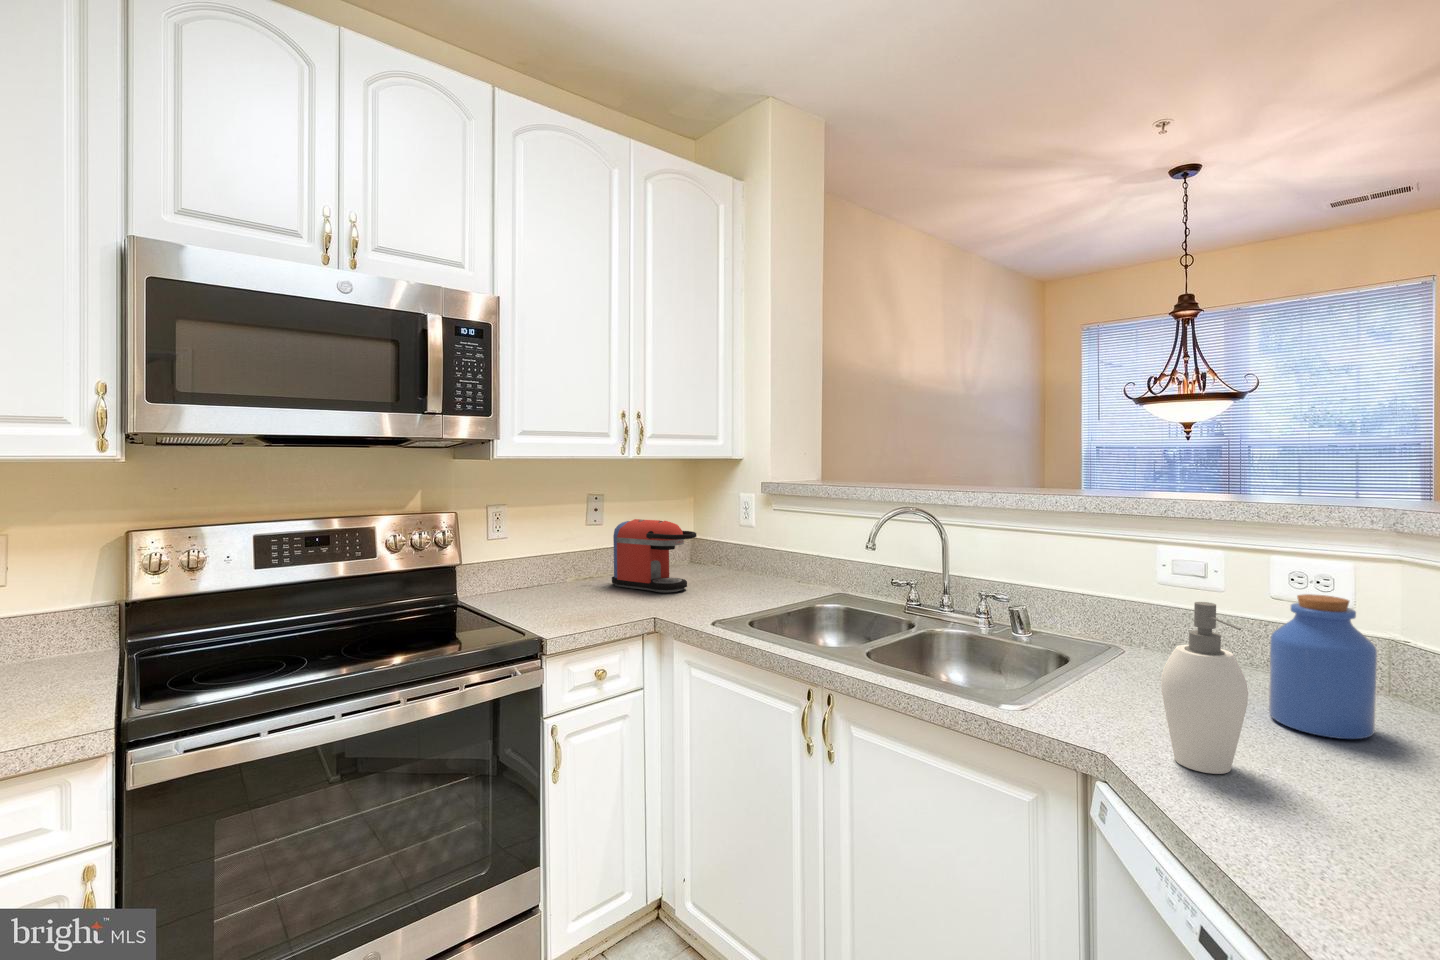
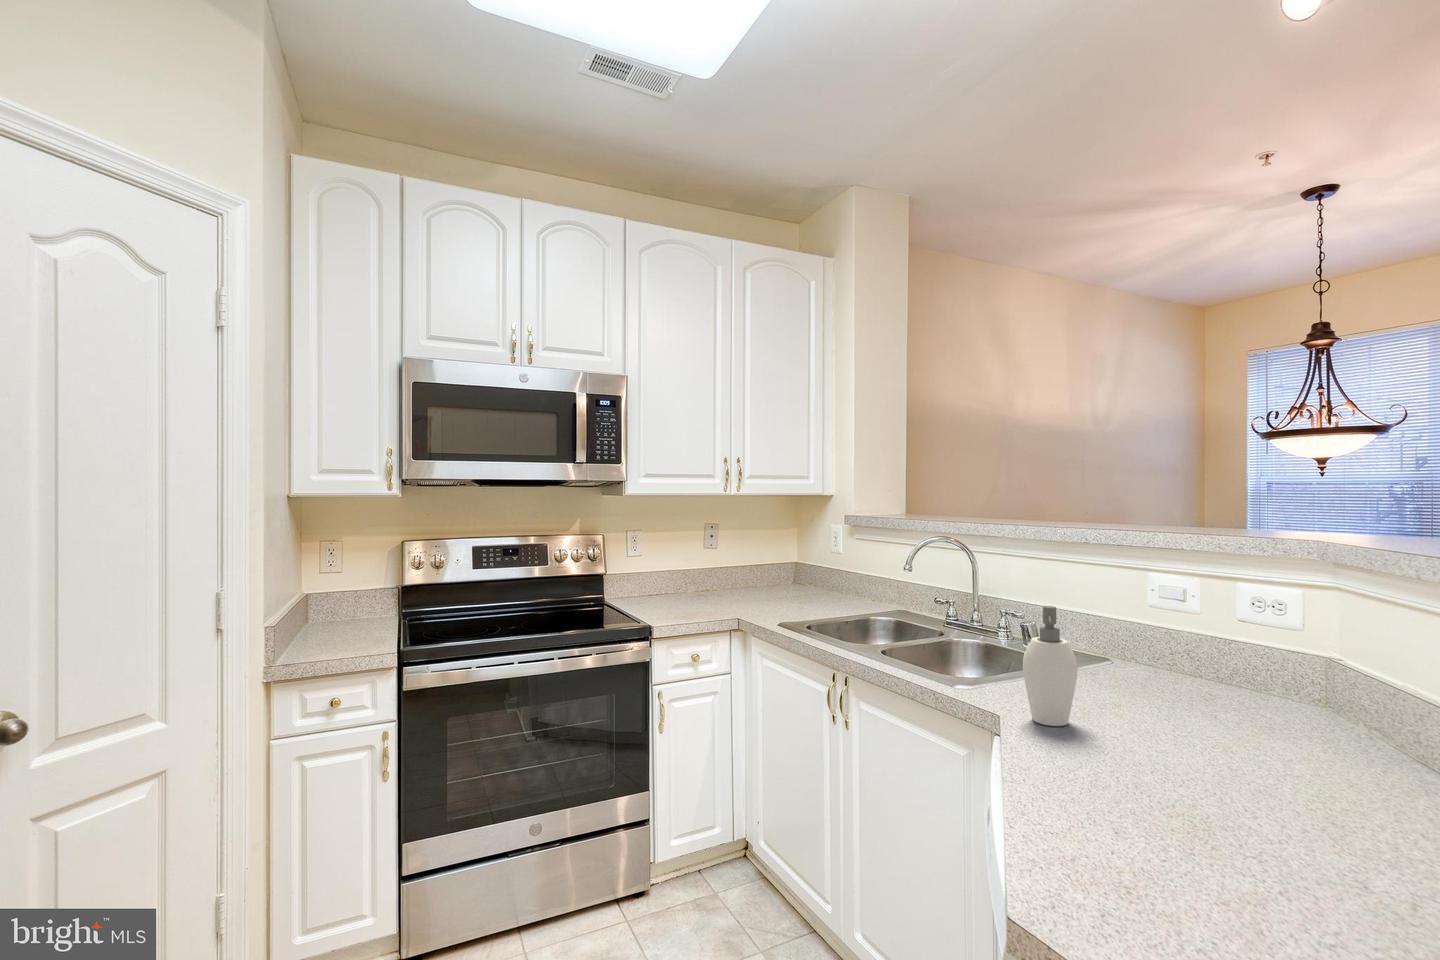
coffee maker: present [612,519,697,592] -> none [721,542,784,601]
jar: present [1269,594,1377,739] -> none [1150,609,1224,719]

